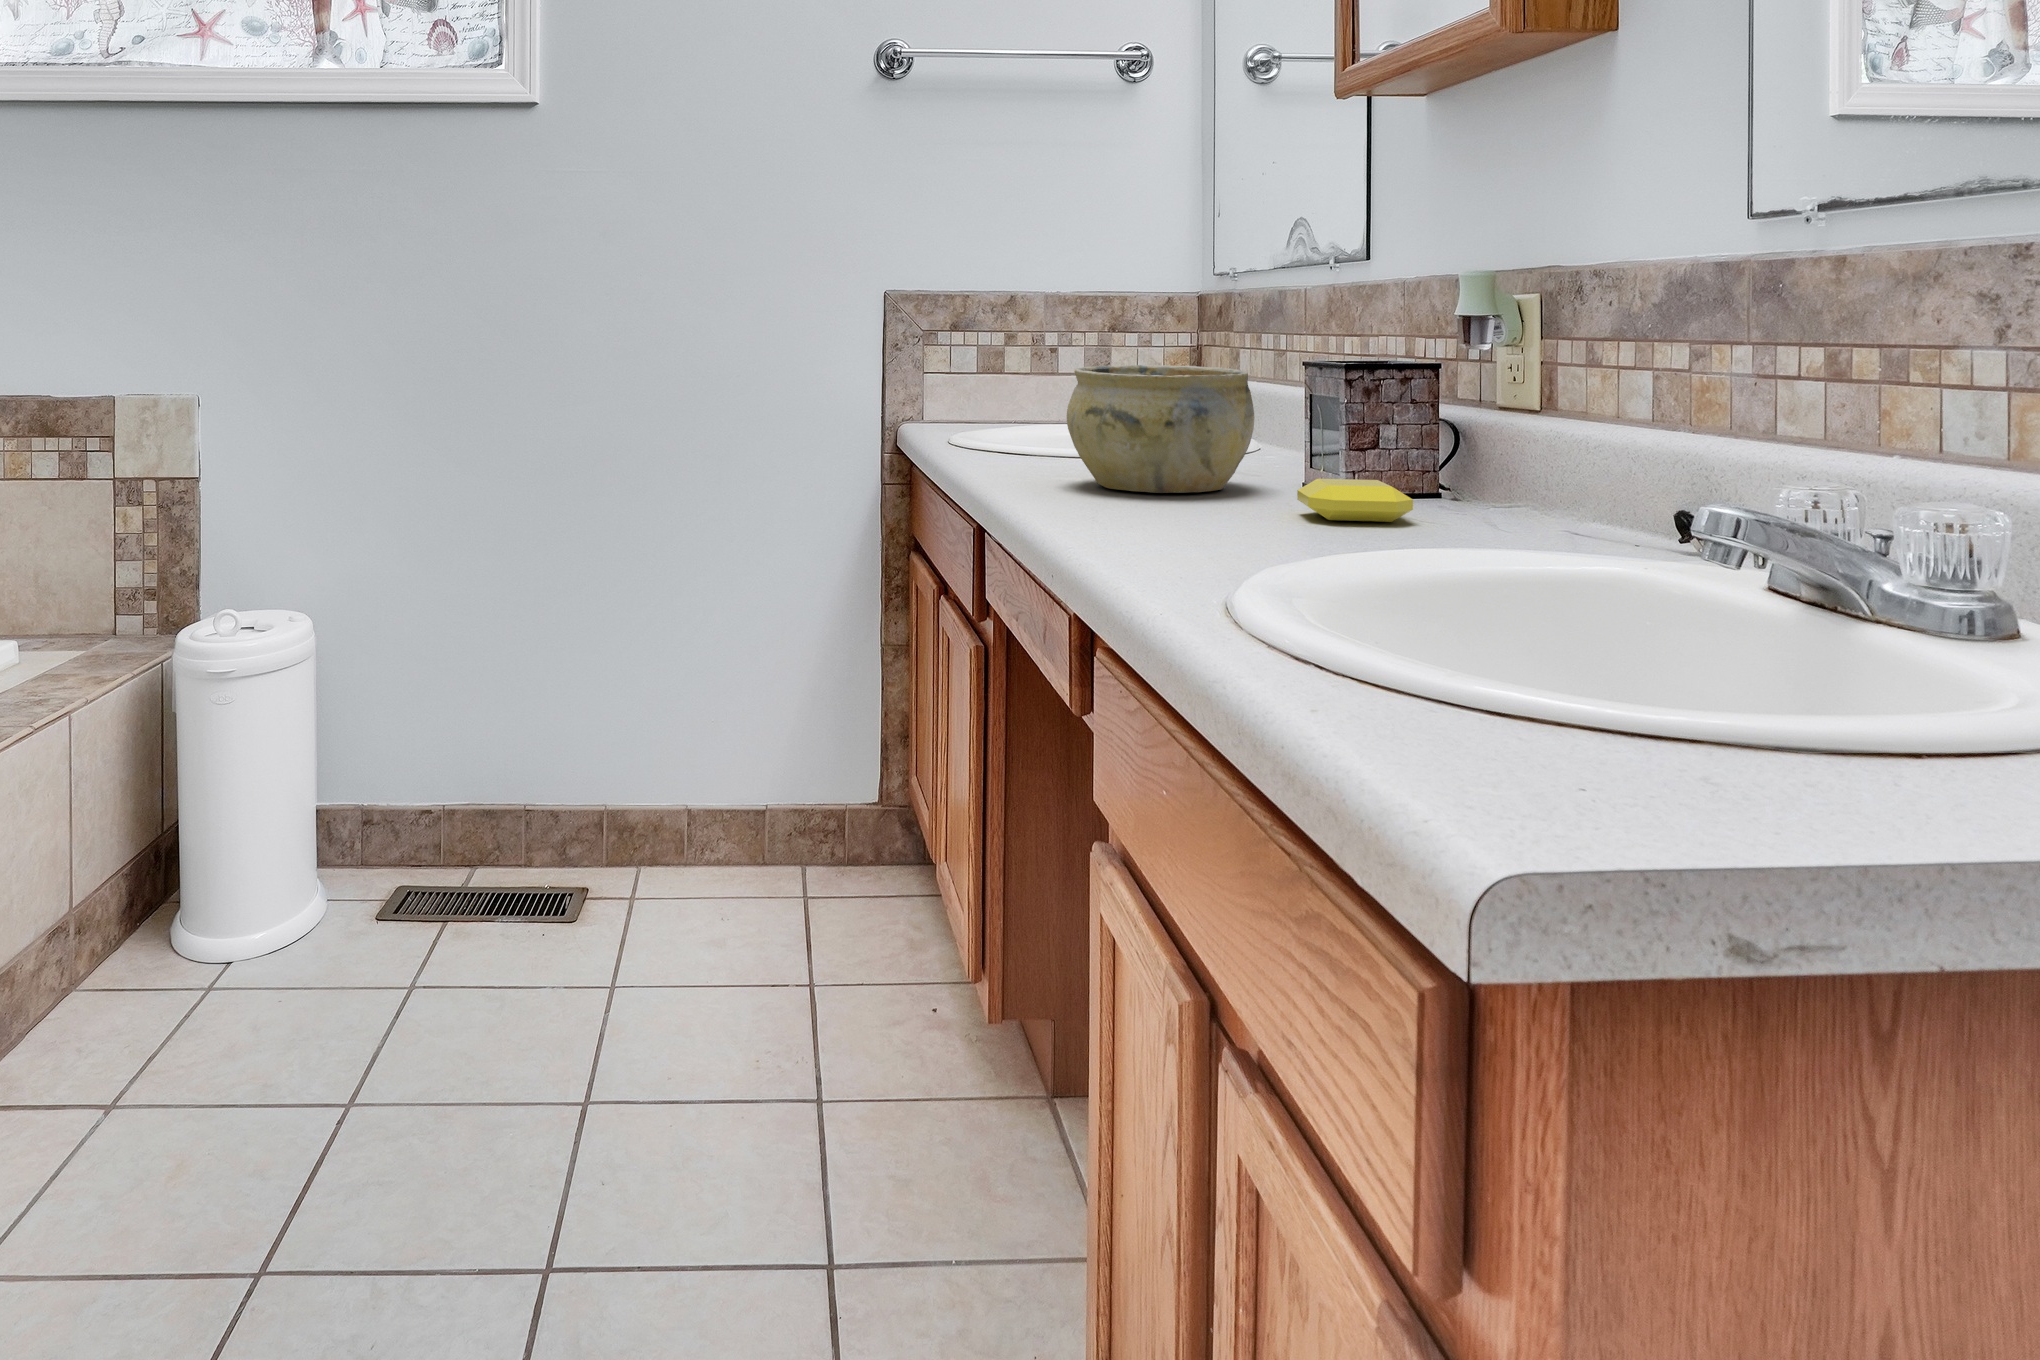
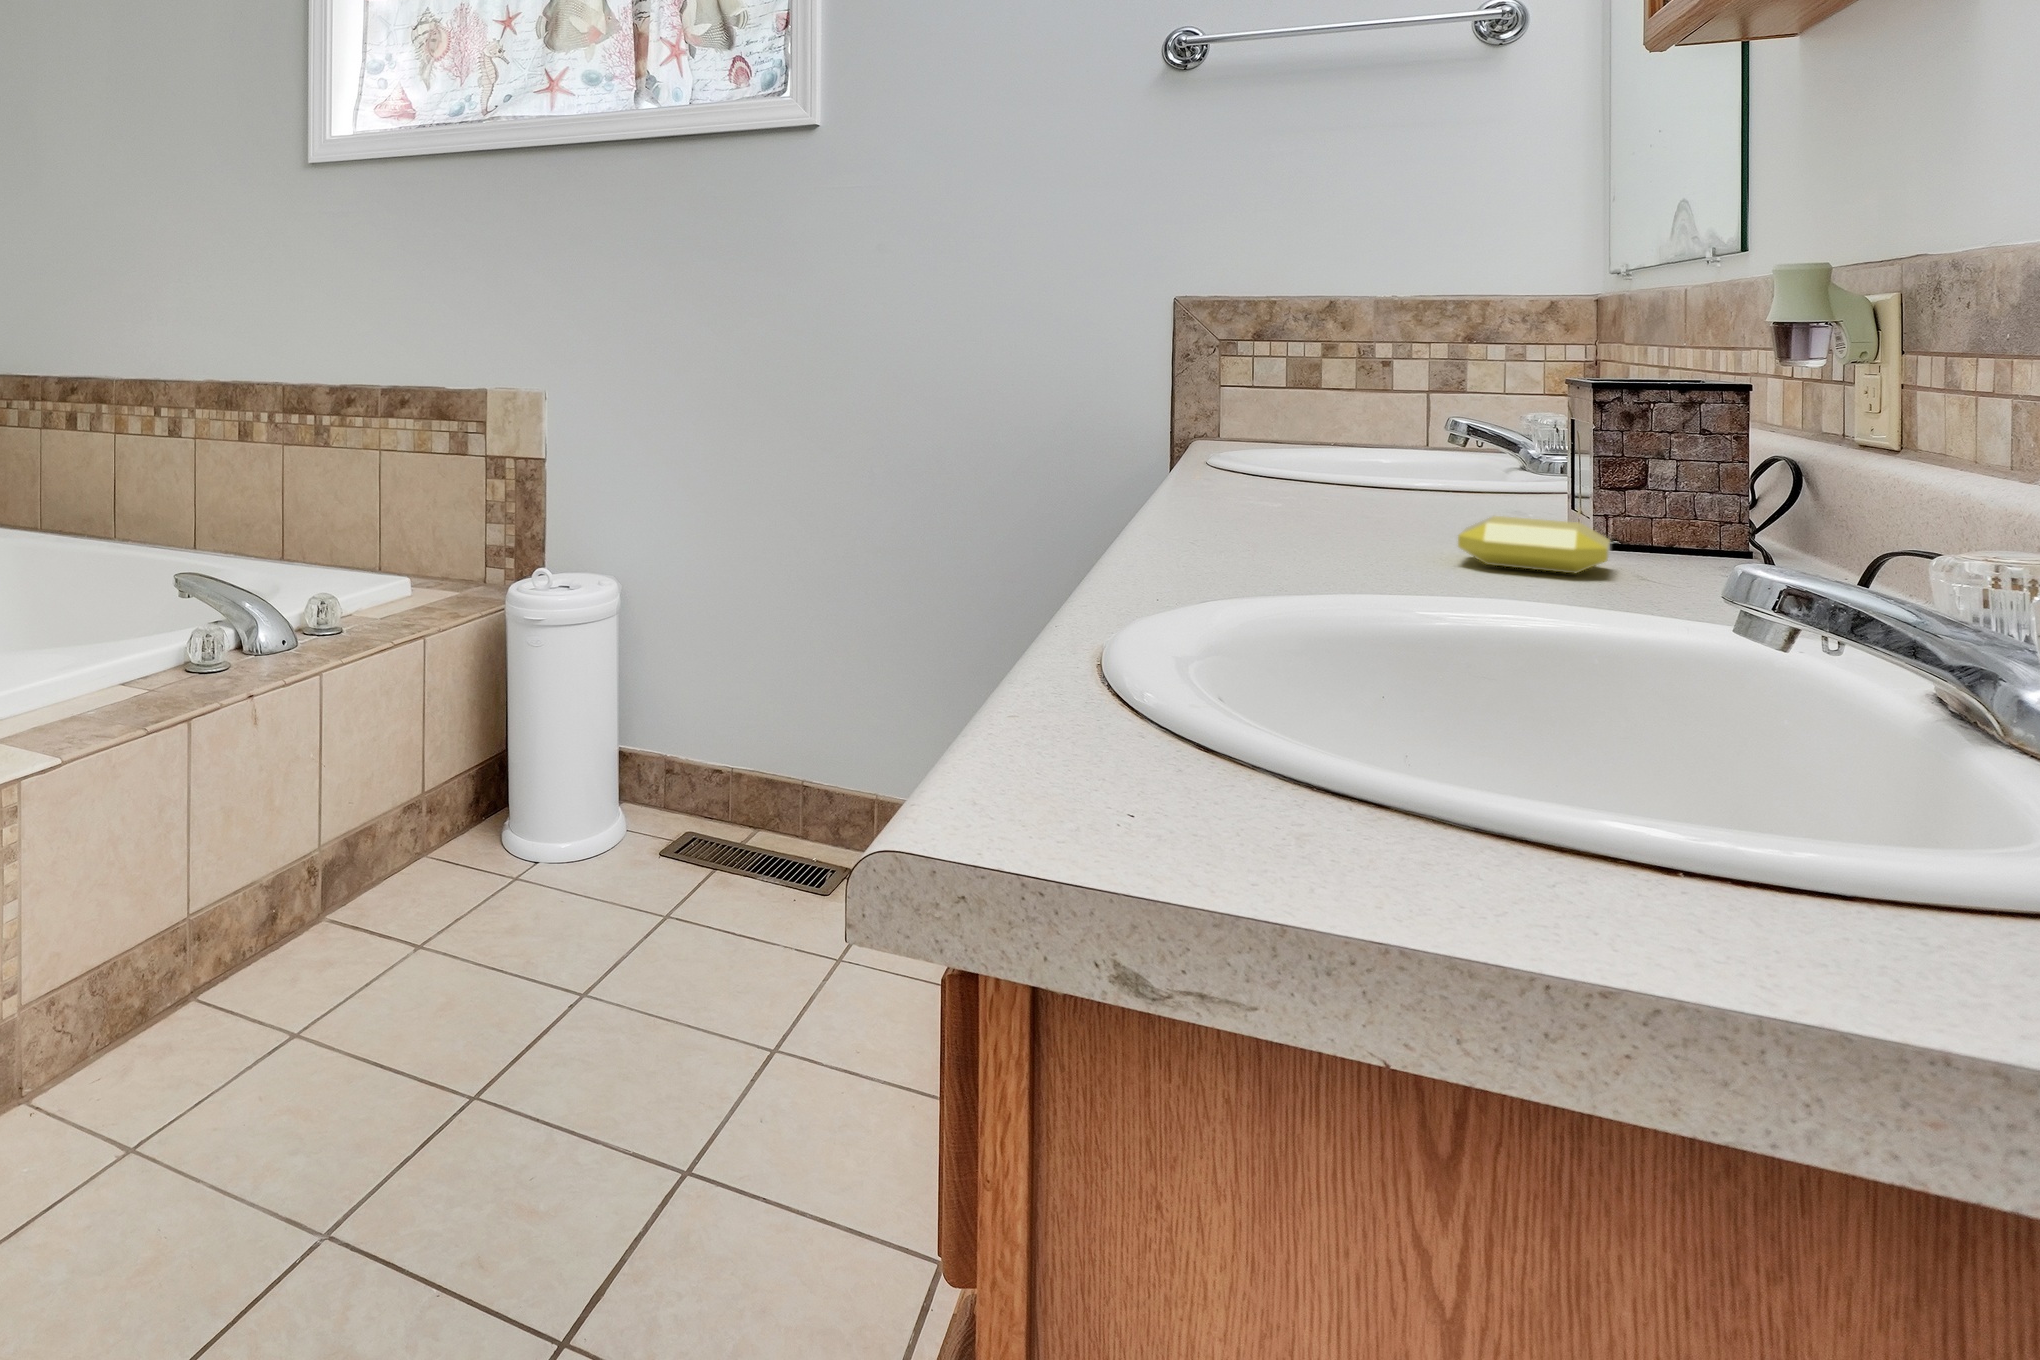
ceramic bowl: present [1067,365,1255,493] -> none [1234,377,1475,525]

